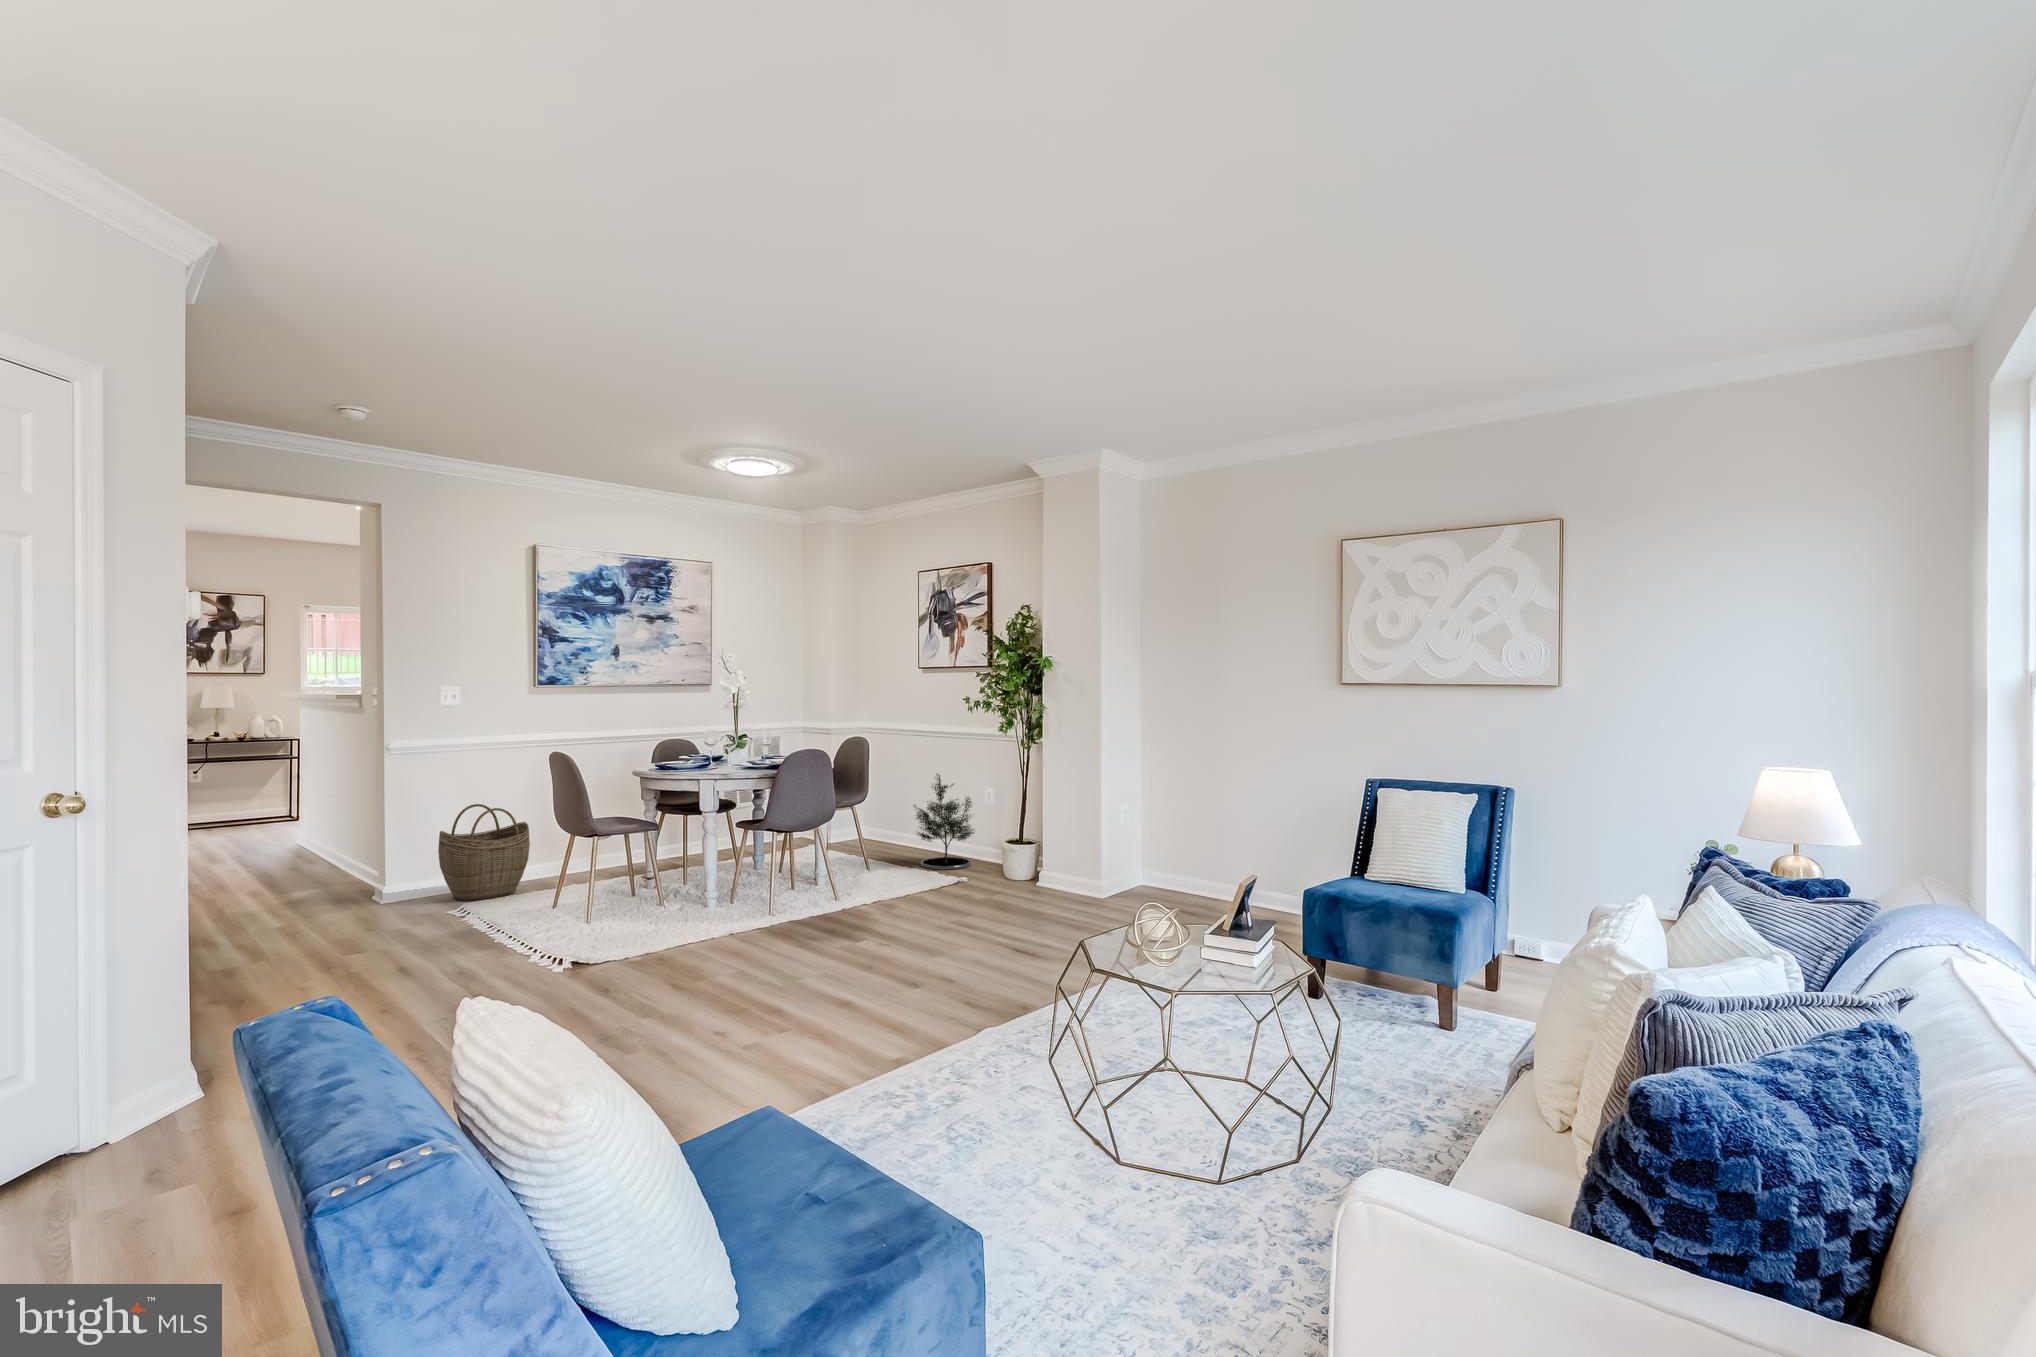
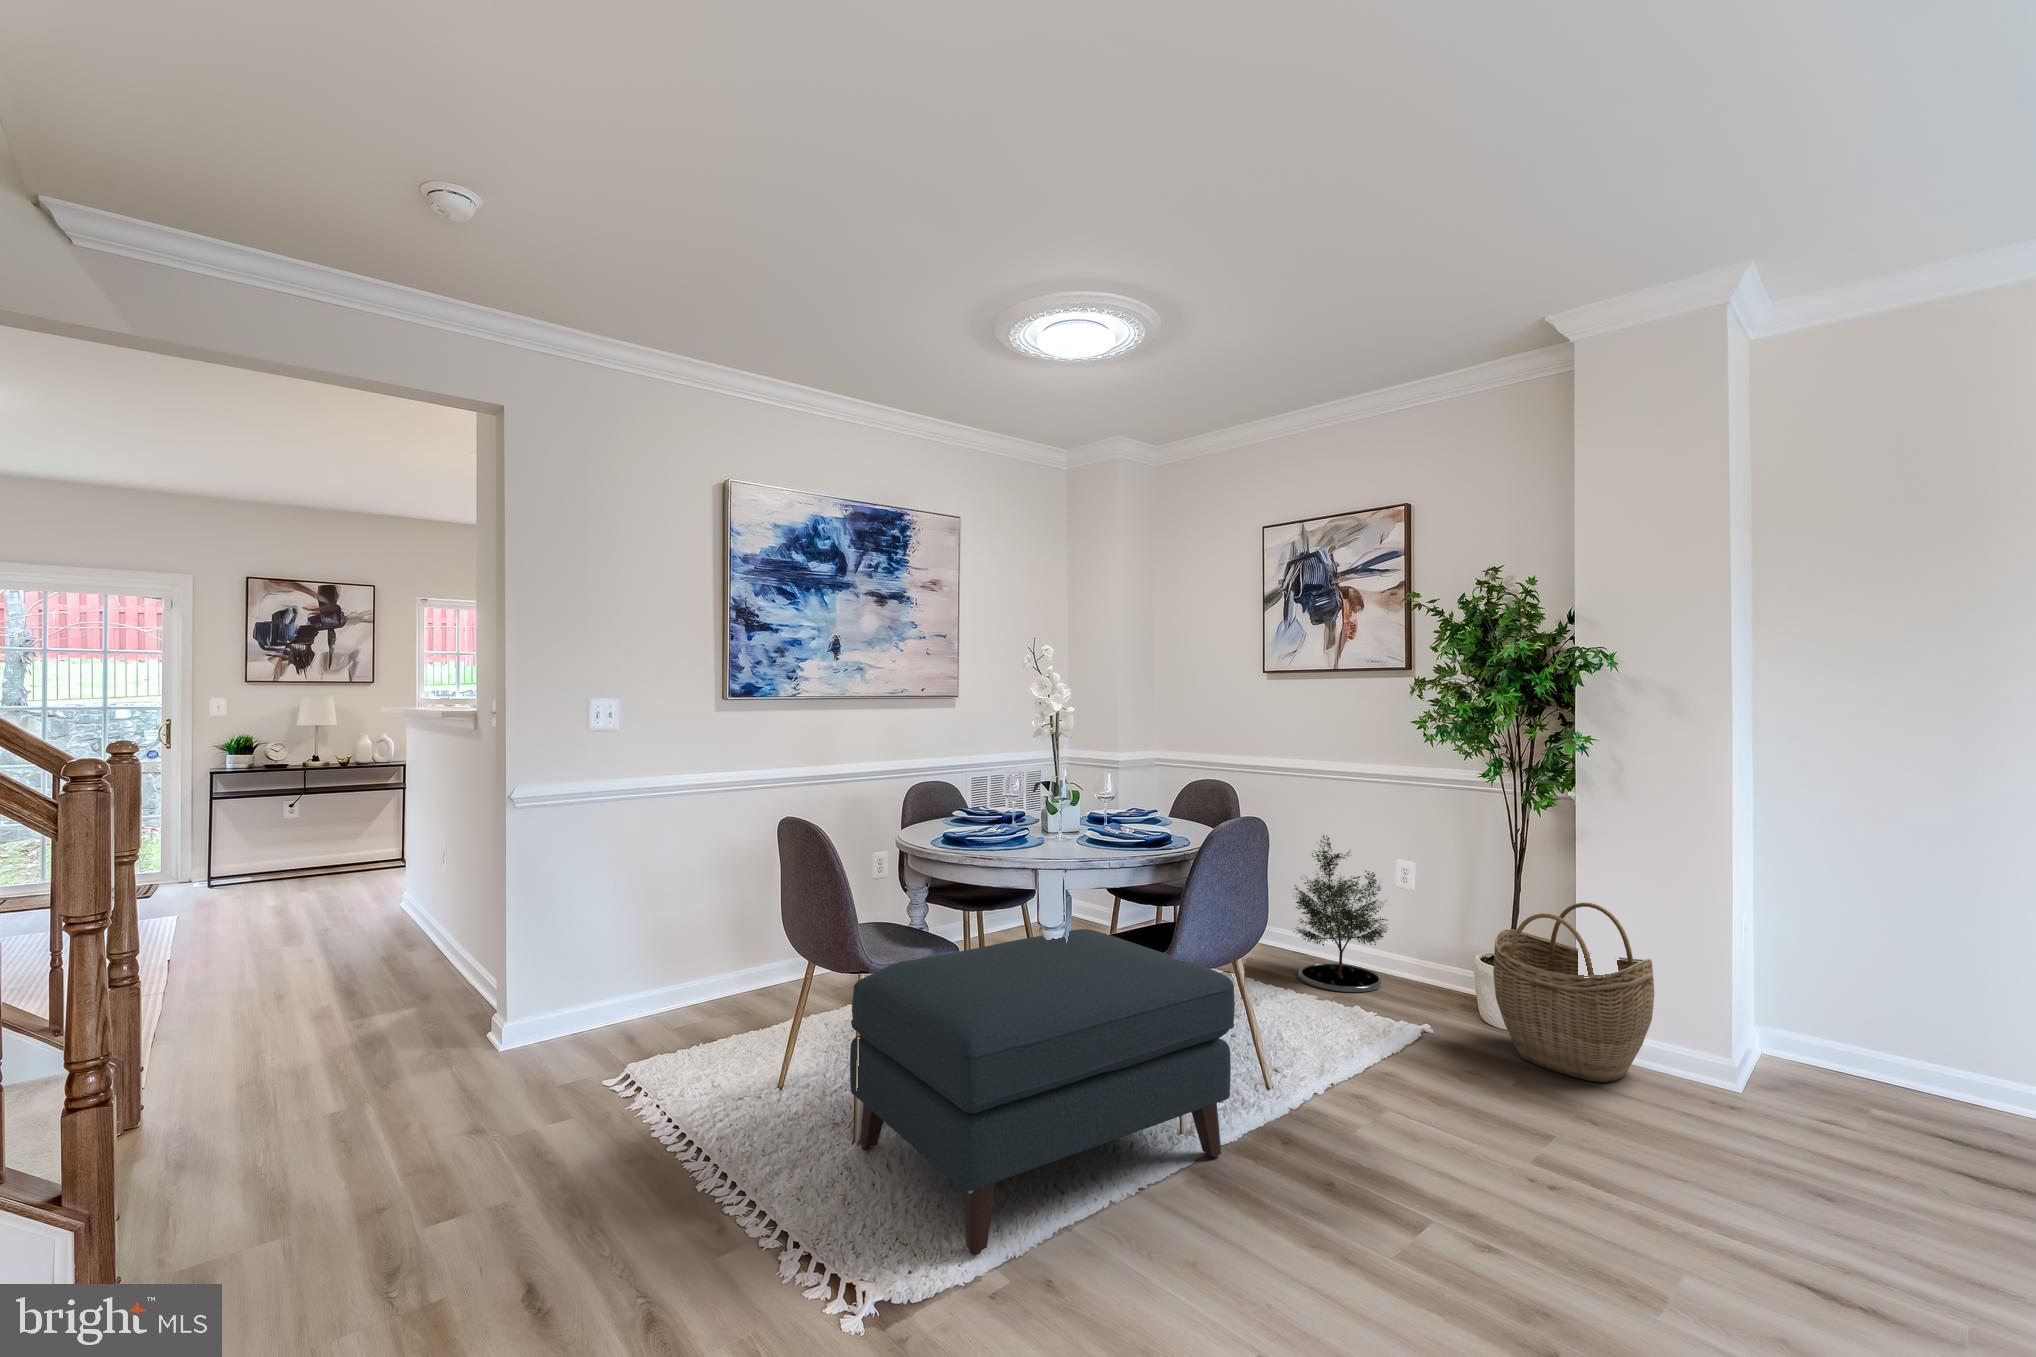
woven basket: present [438,804,530,901] -> present [1493,902,1654,1082]
ottoman: none [586,818,795,954] -> present [850,929,1235,1255]

